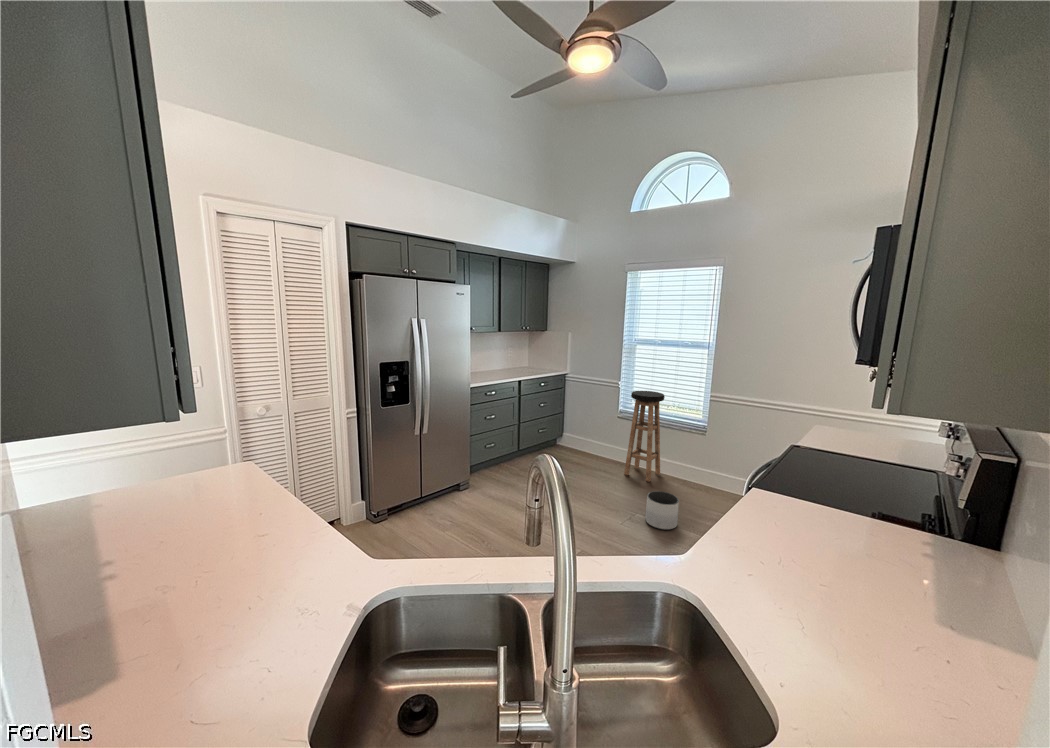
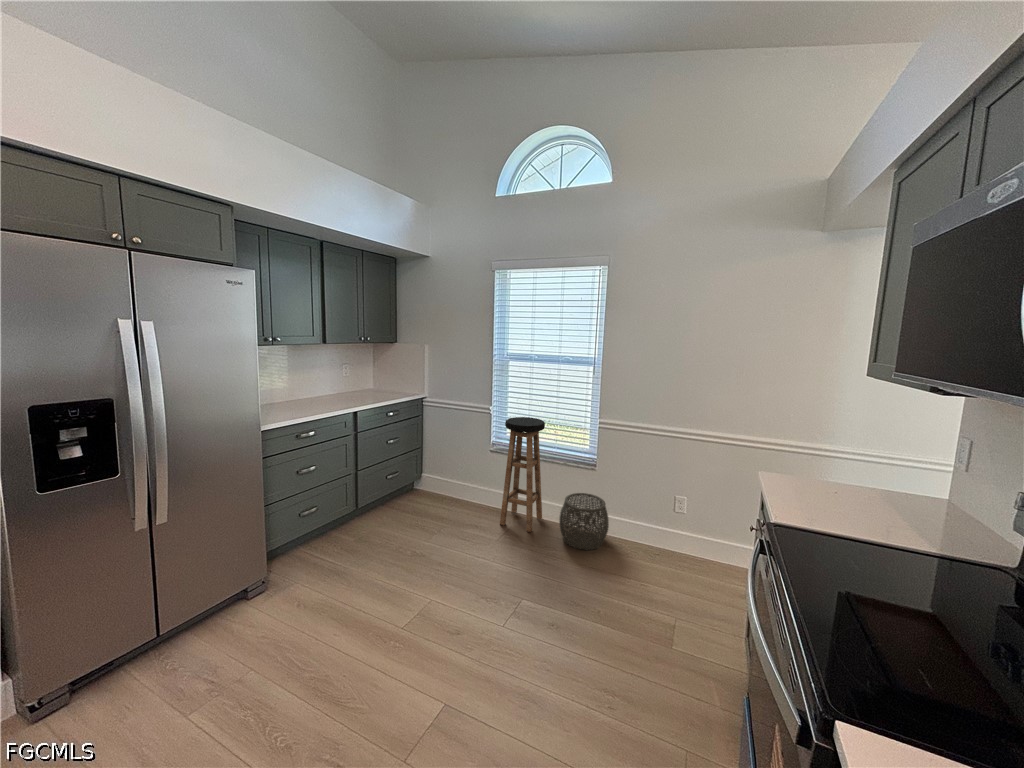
woven basket: none [673,454,717,499] -> present [559,493,609,550]
planter: present [645,491,679,530] -> none [531,557,574,614]

